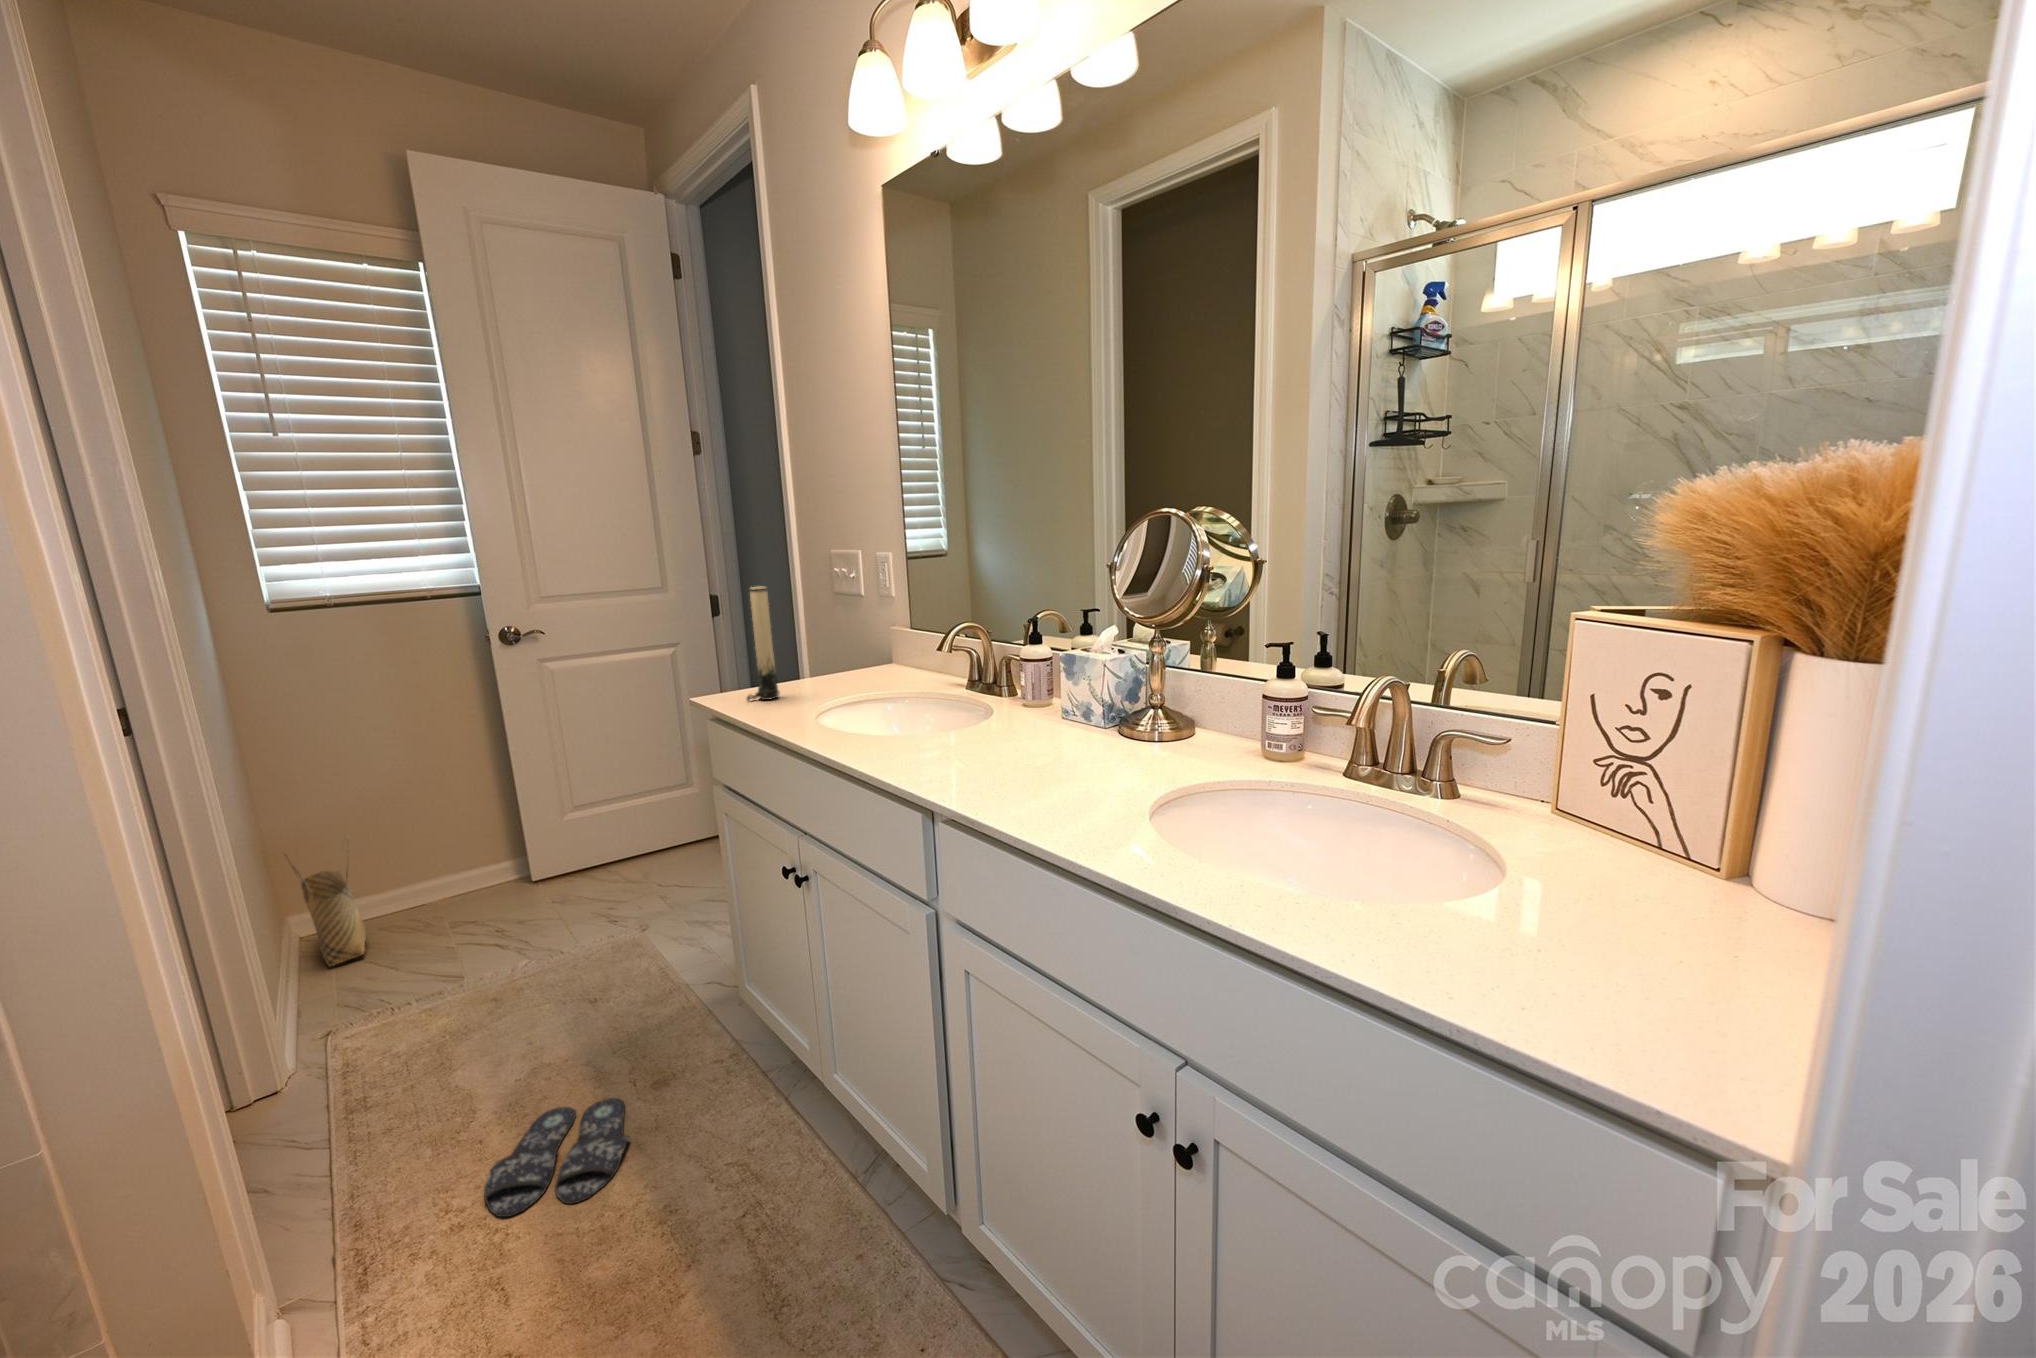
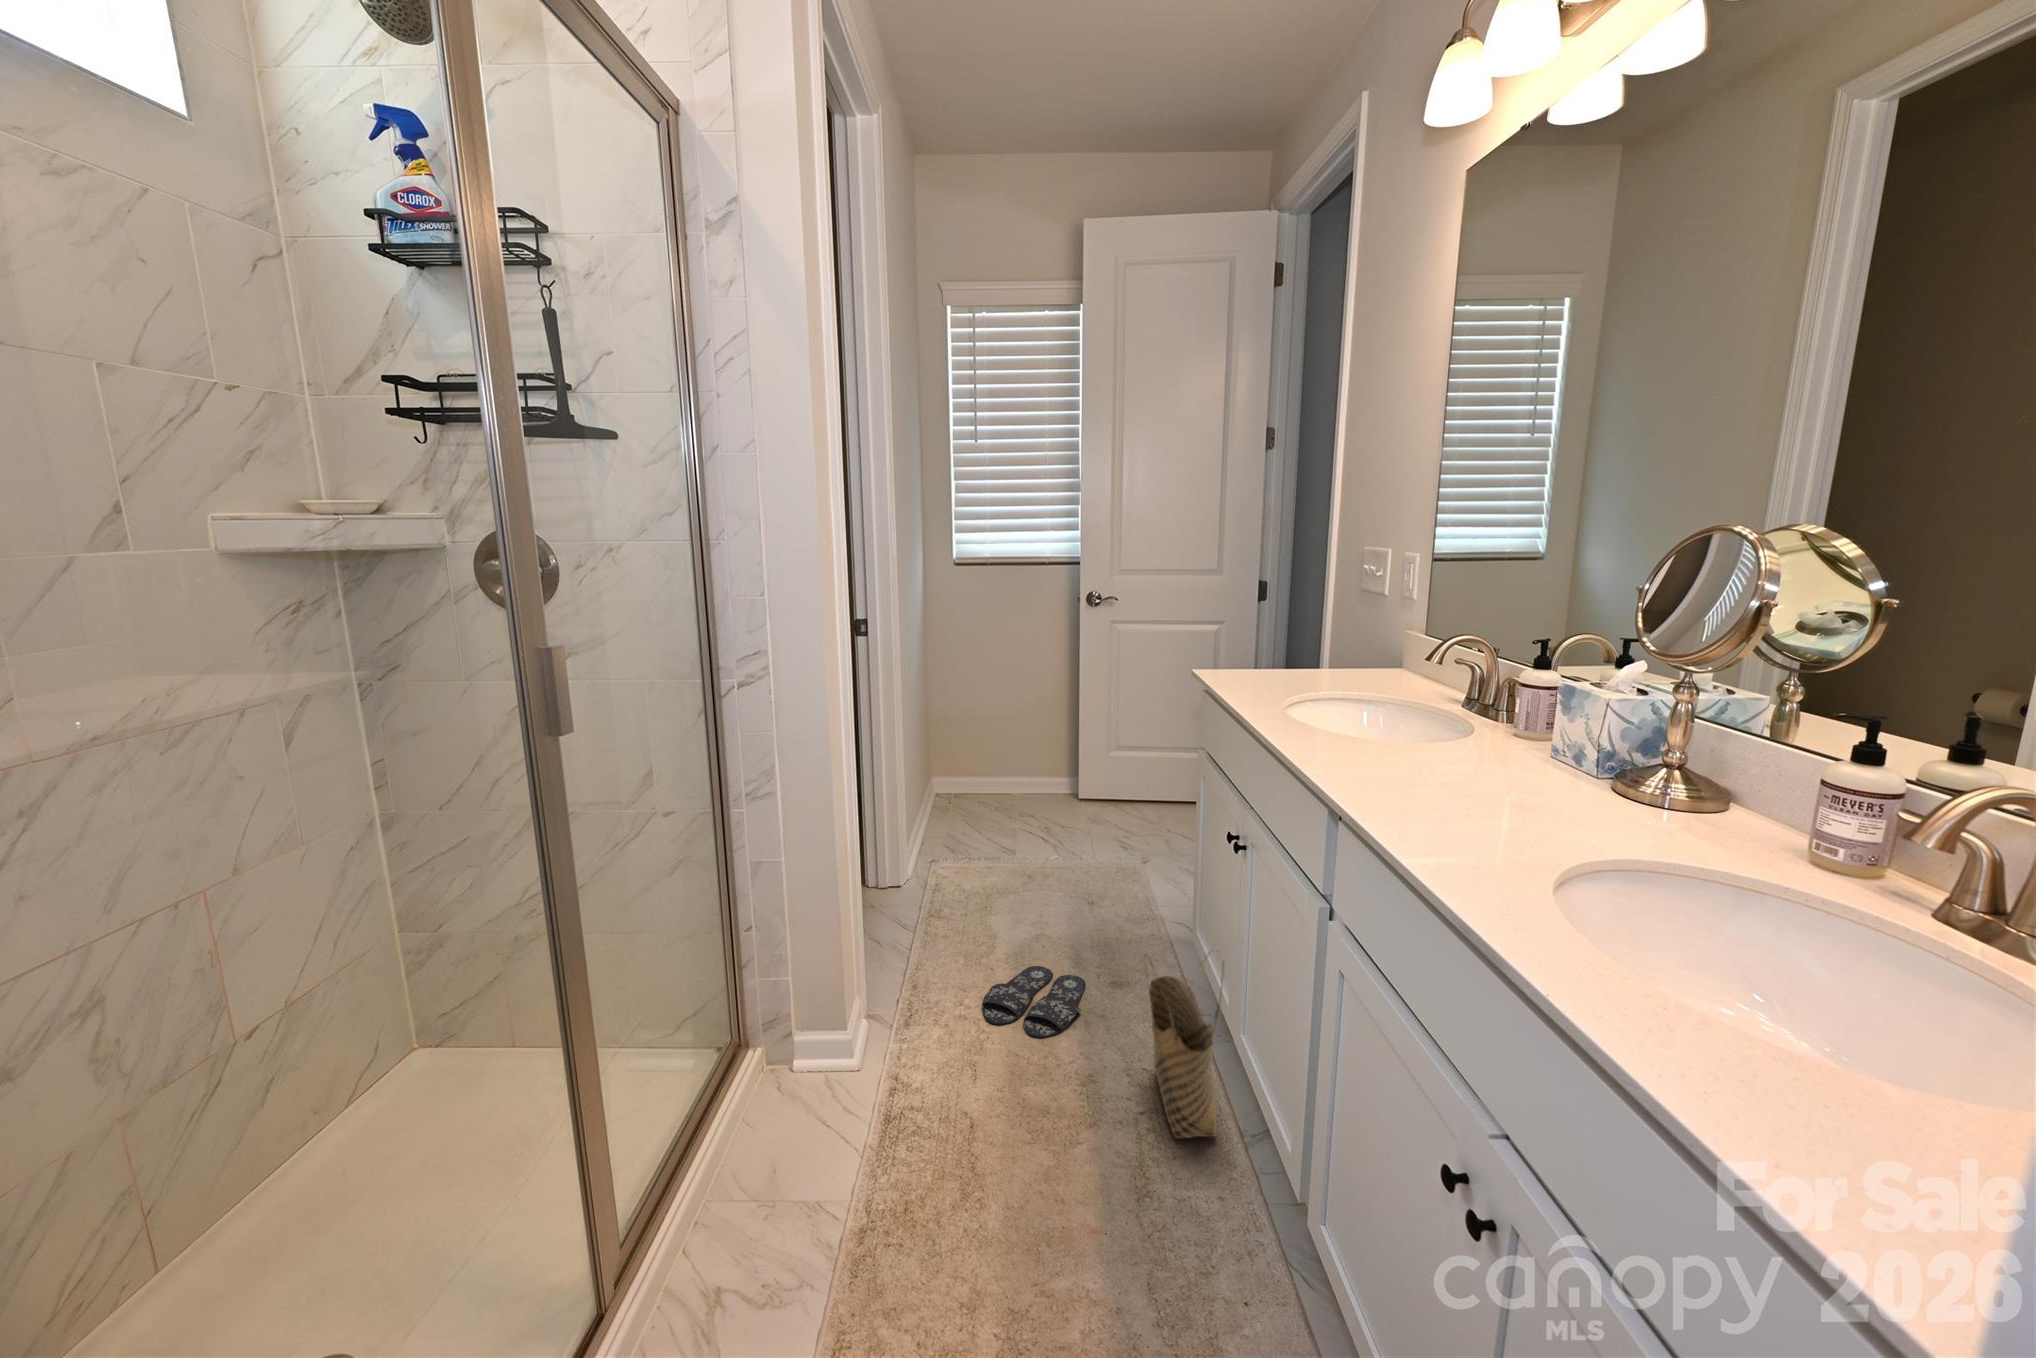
candle: present [747,586,779,701] -> none [1237,578,1272,683]
woven basket: present [285,840,366,966] -> present [1149,949,1224,1138]

